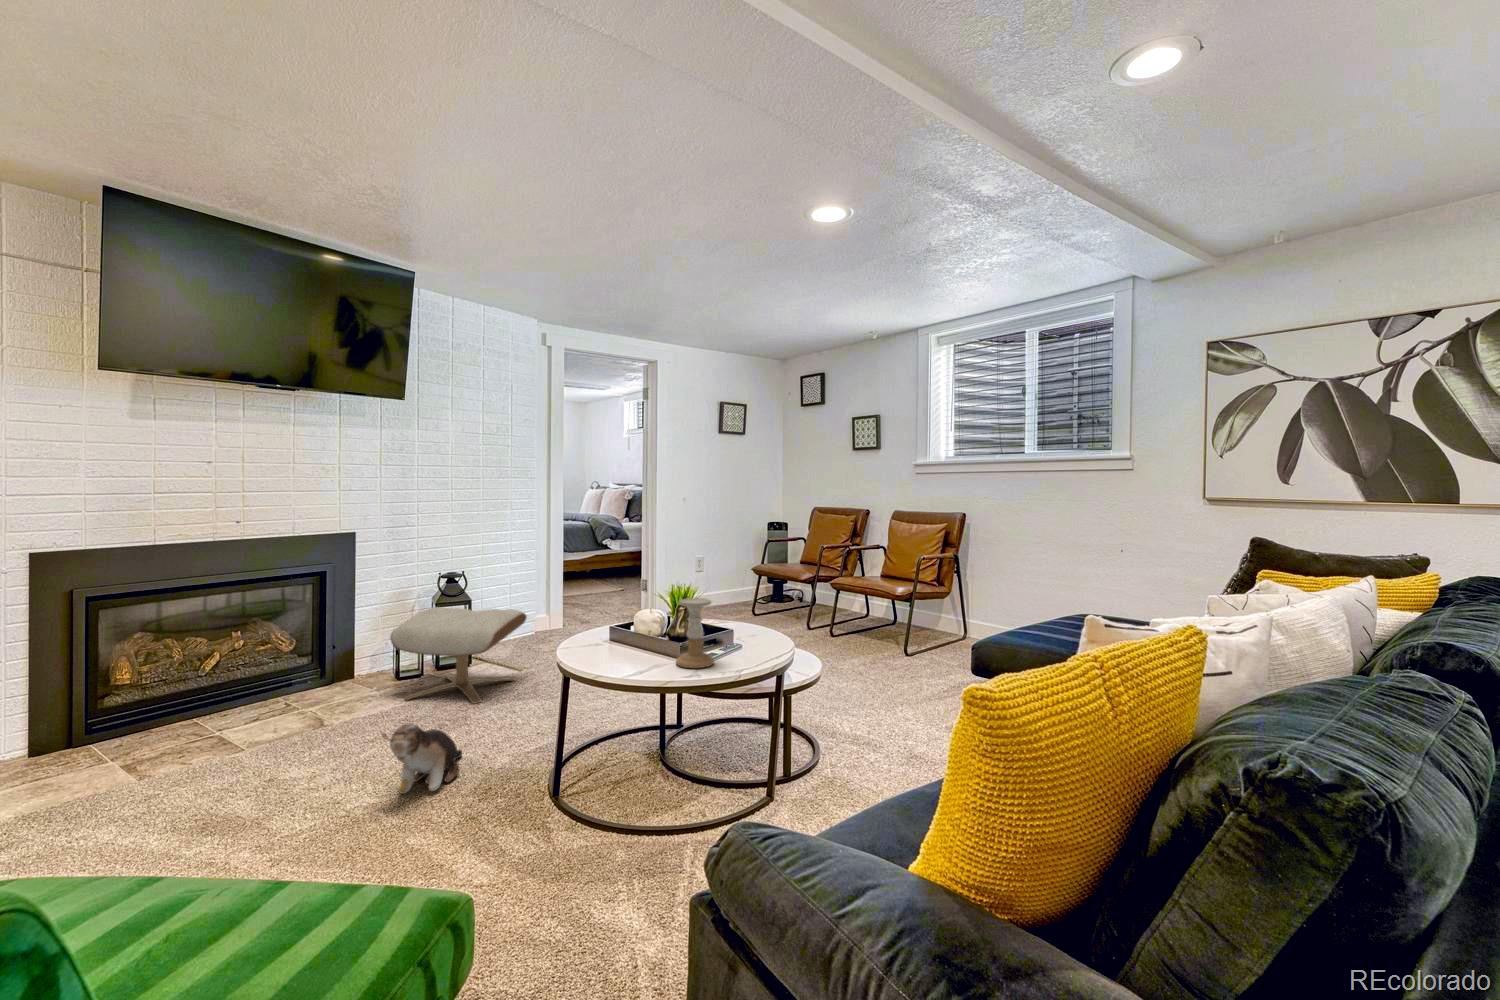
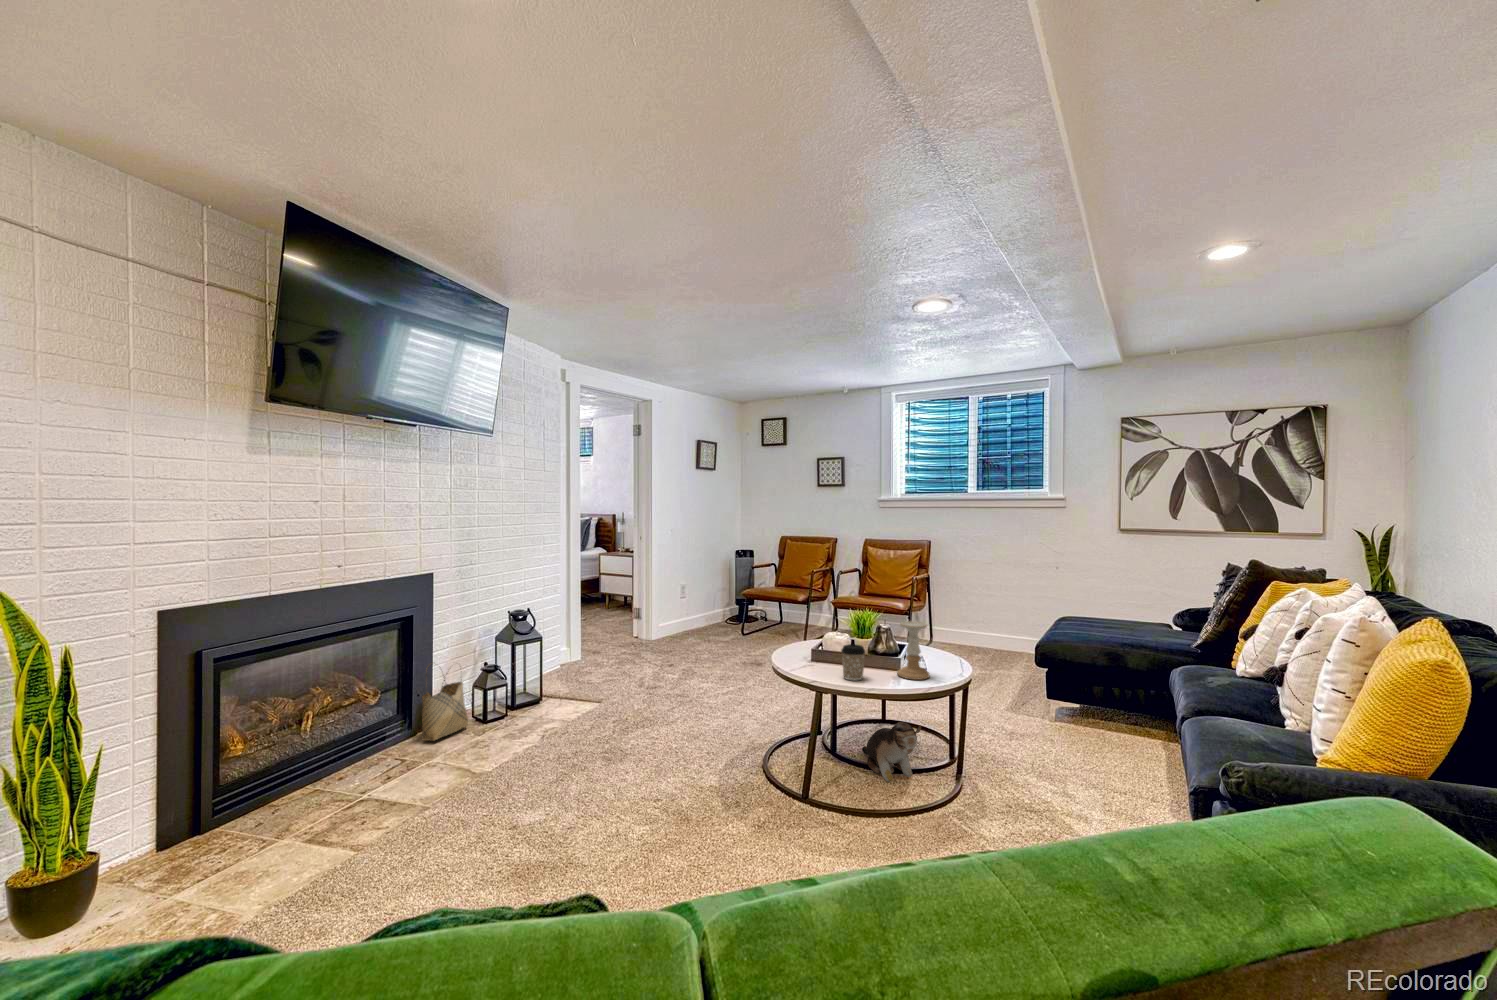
ottoman: present [390,607,527,704] -> none [507,642,620,741]
woven basket: none [323,618,378,692] -> present [421,676,468,741]
coffee cup: none [606,621,635,663] -> present [841,644,865,681]
plush toy: present [382,723,462,794] -> present [862,722,921,782]

